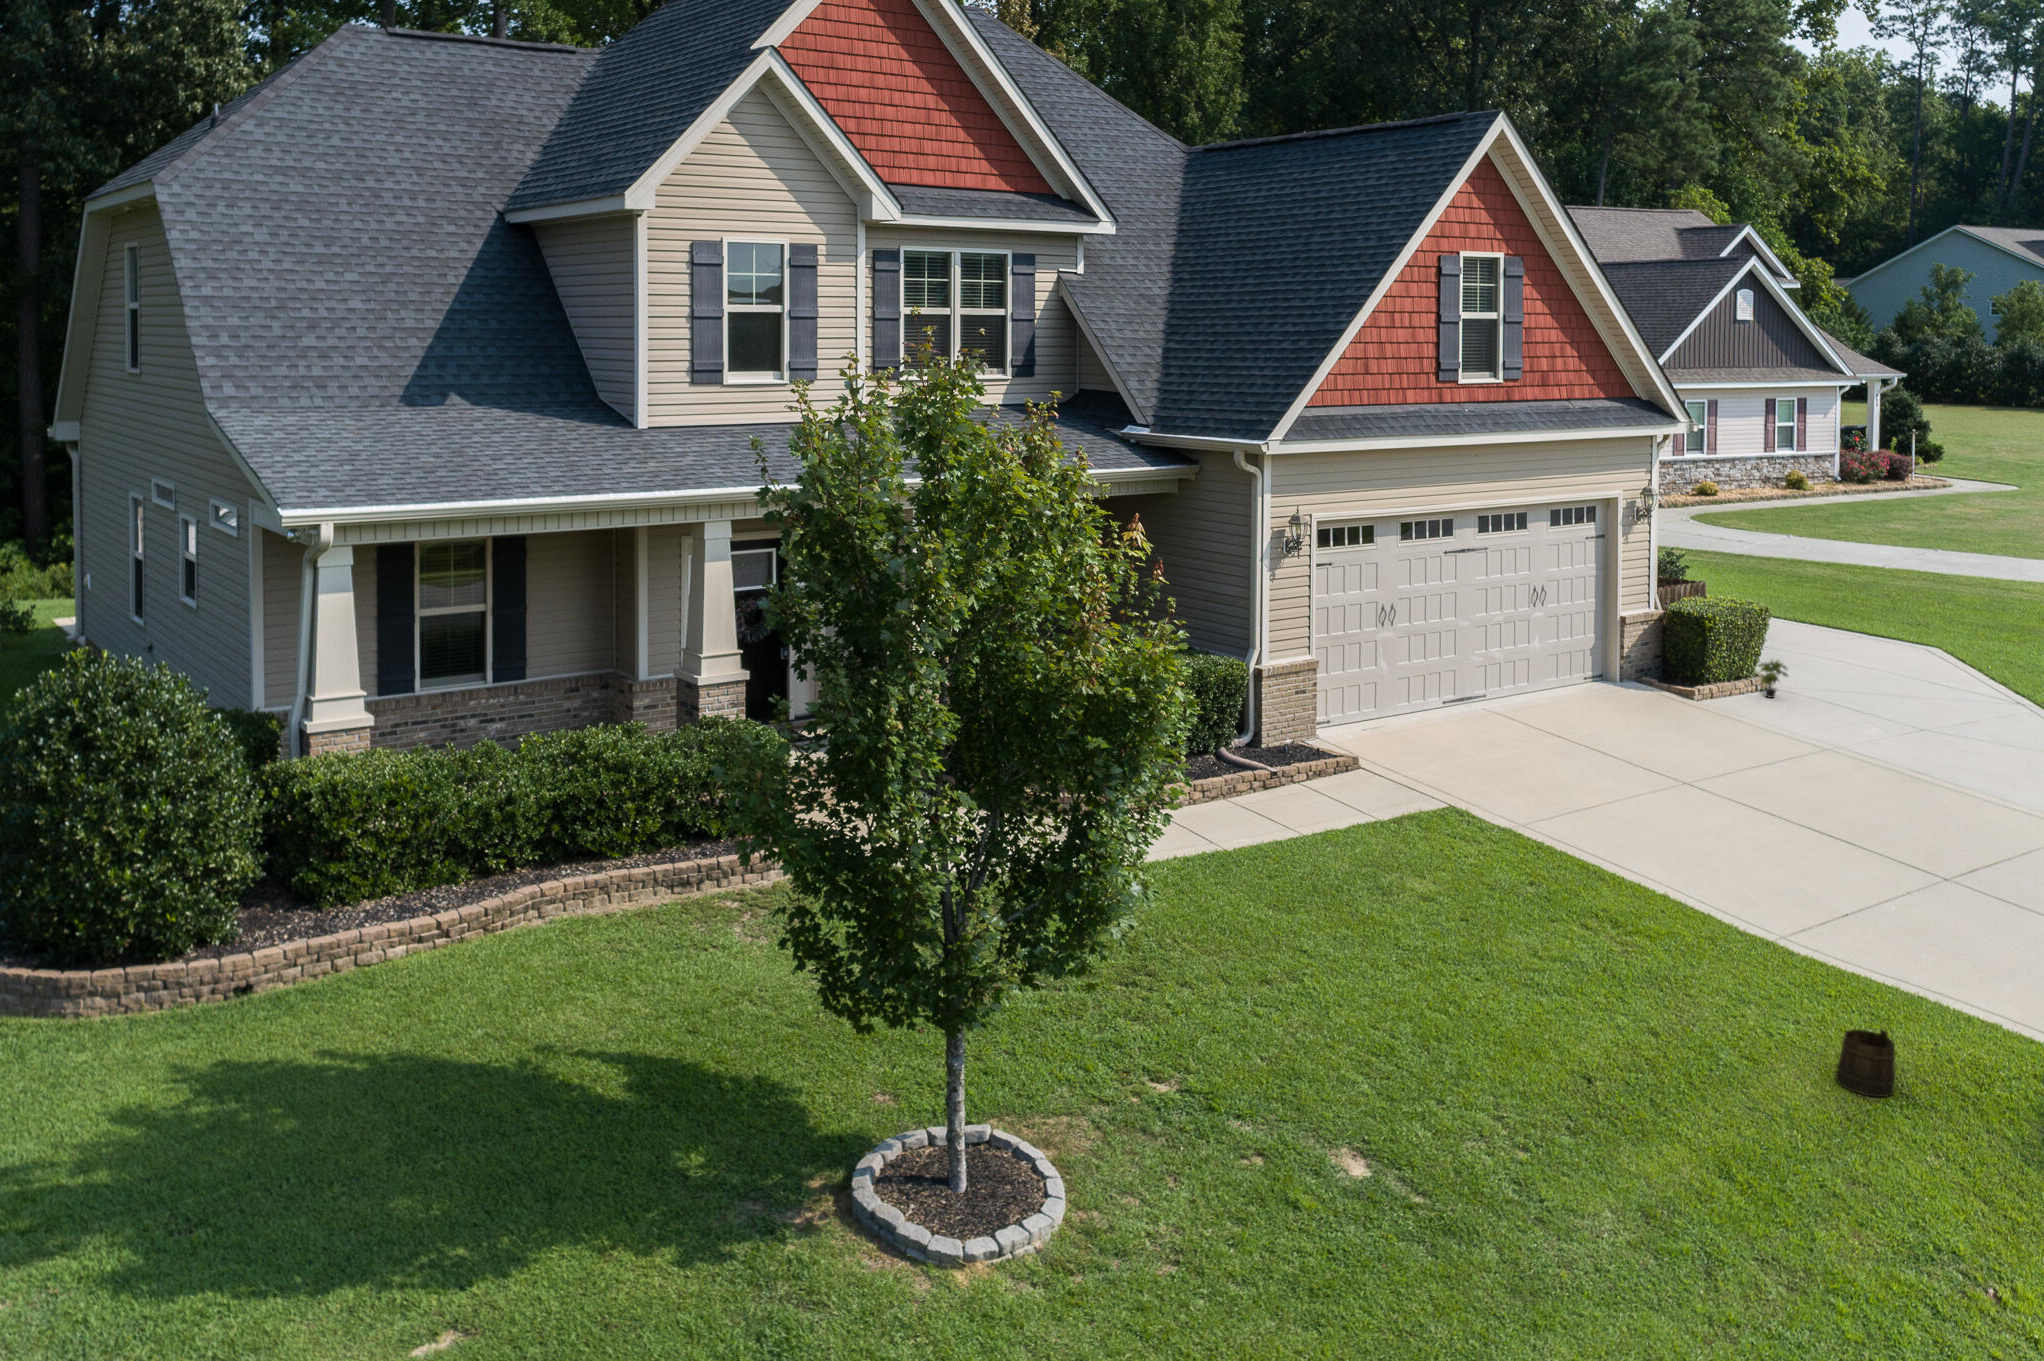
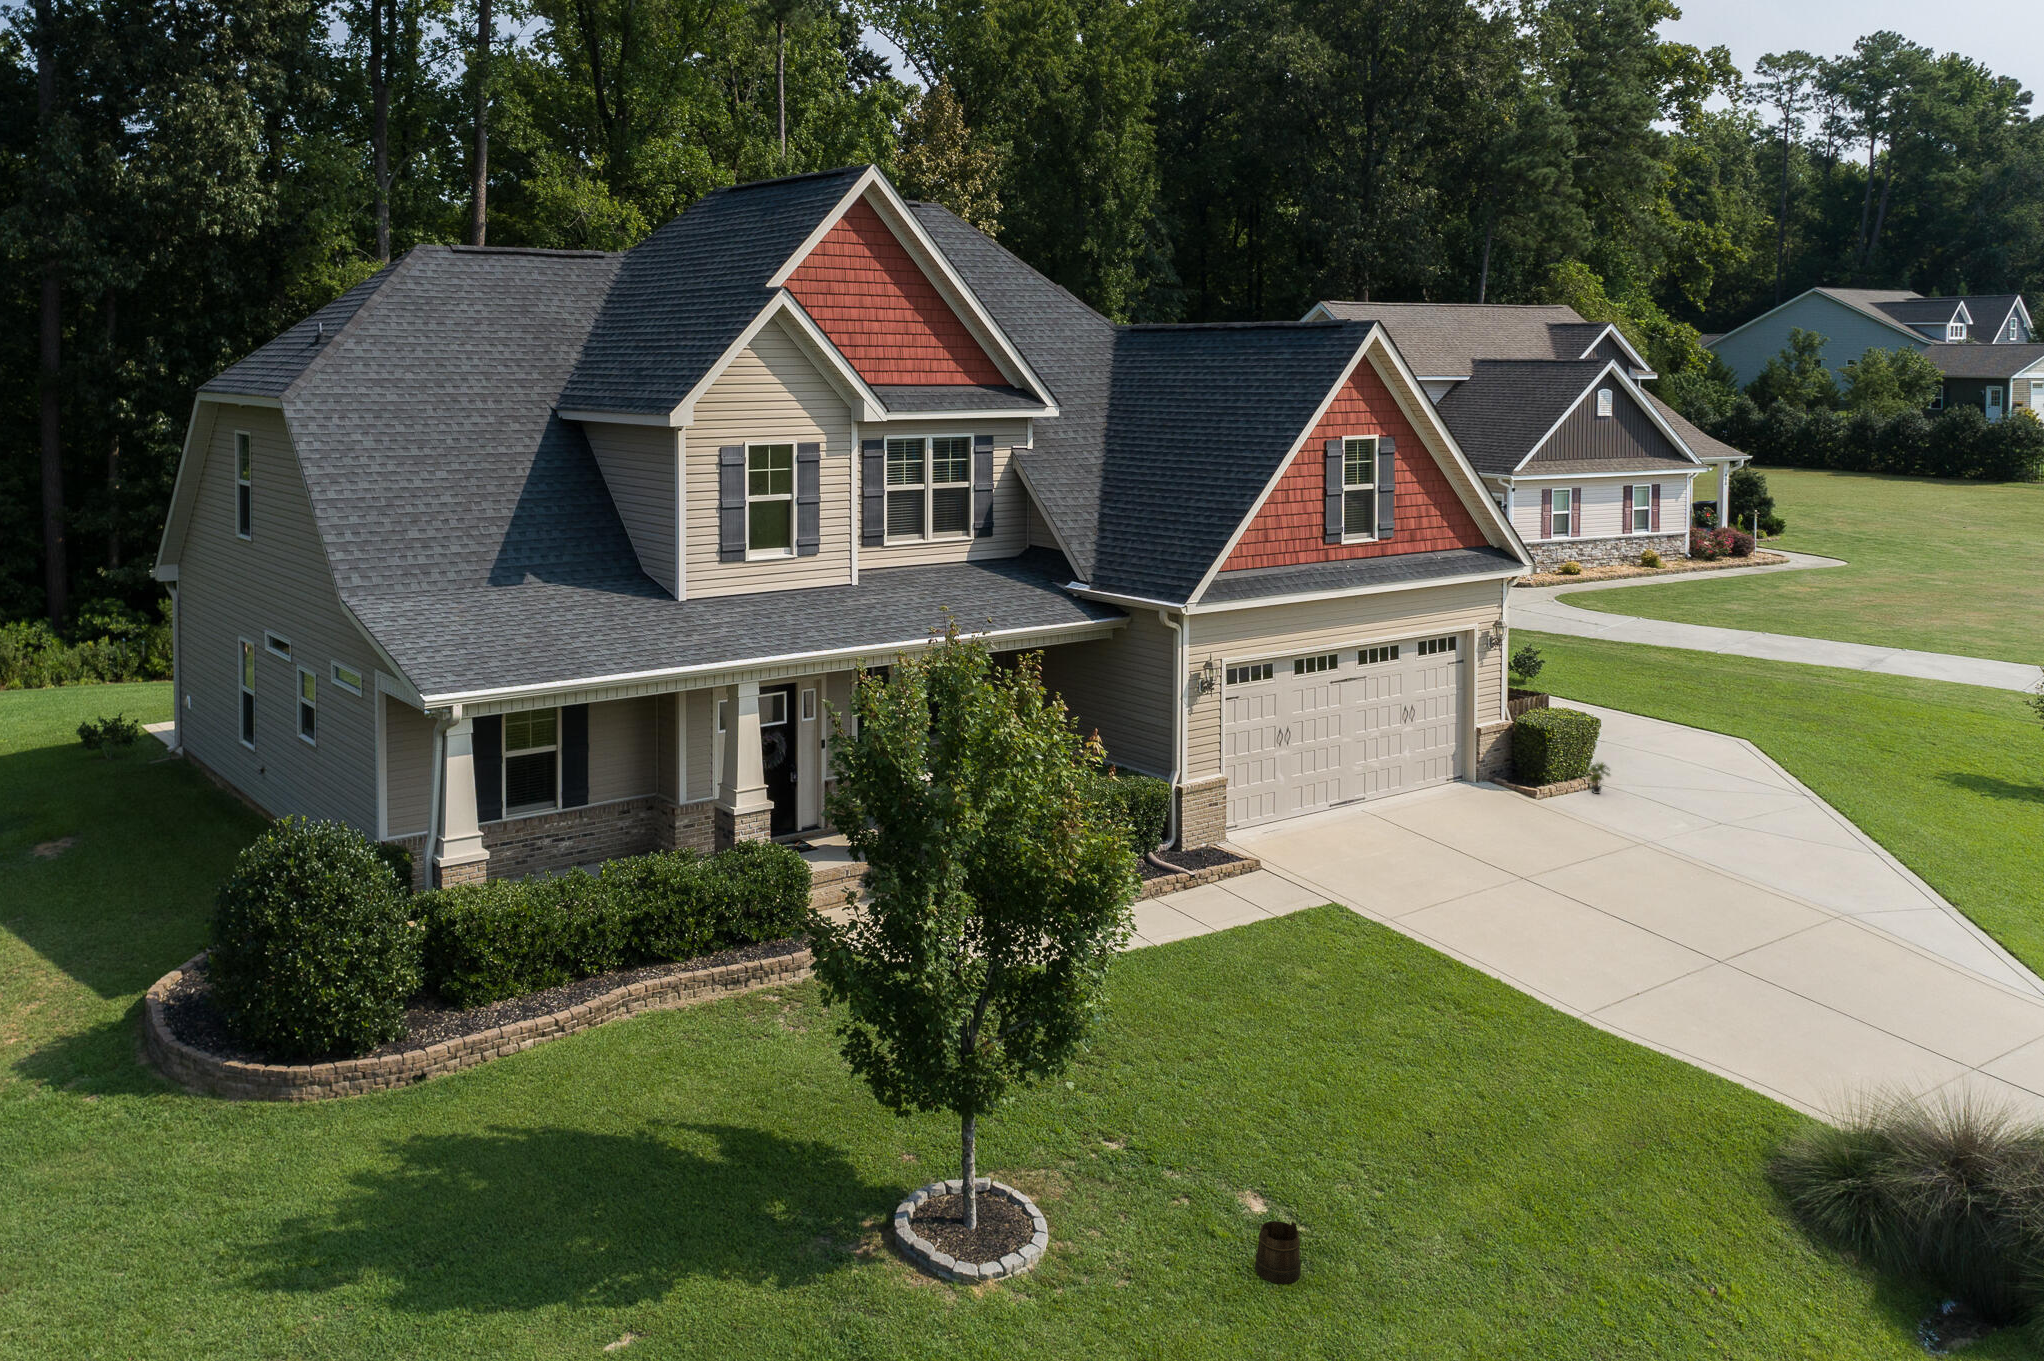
bucket: present [1835,1029,1895,1097] -> present [1255,1221,1301,1284]

